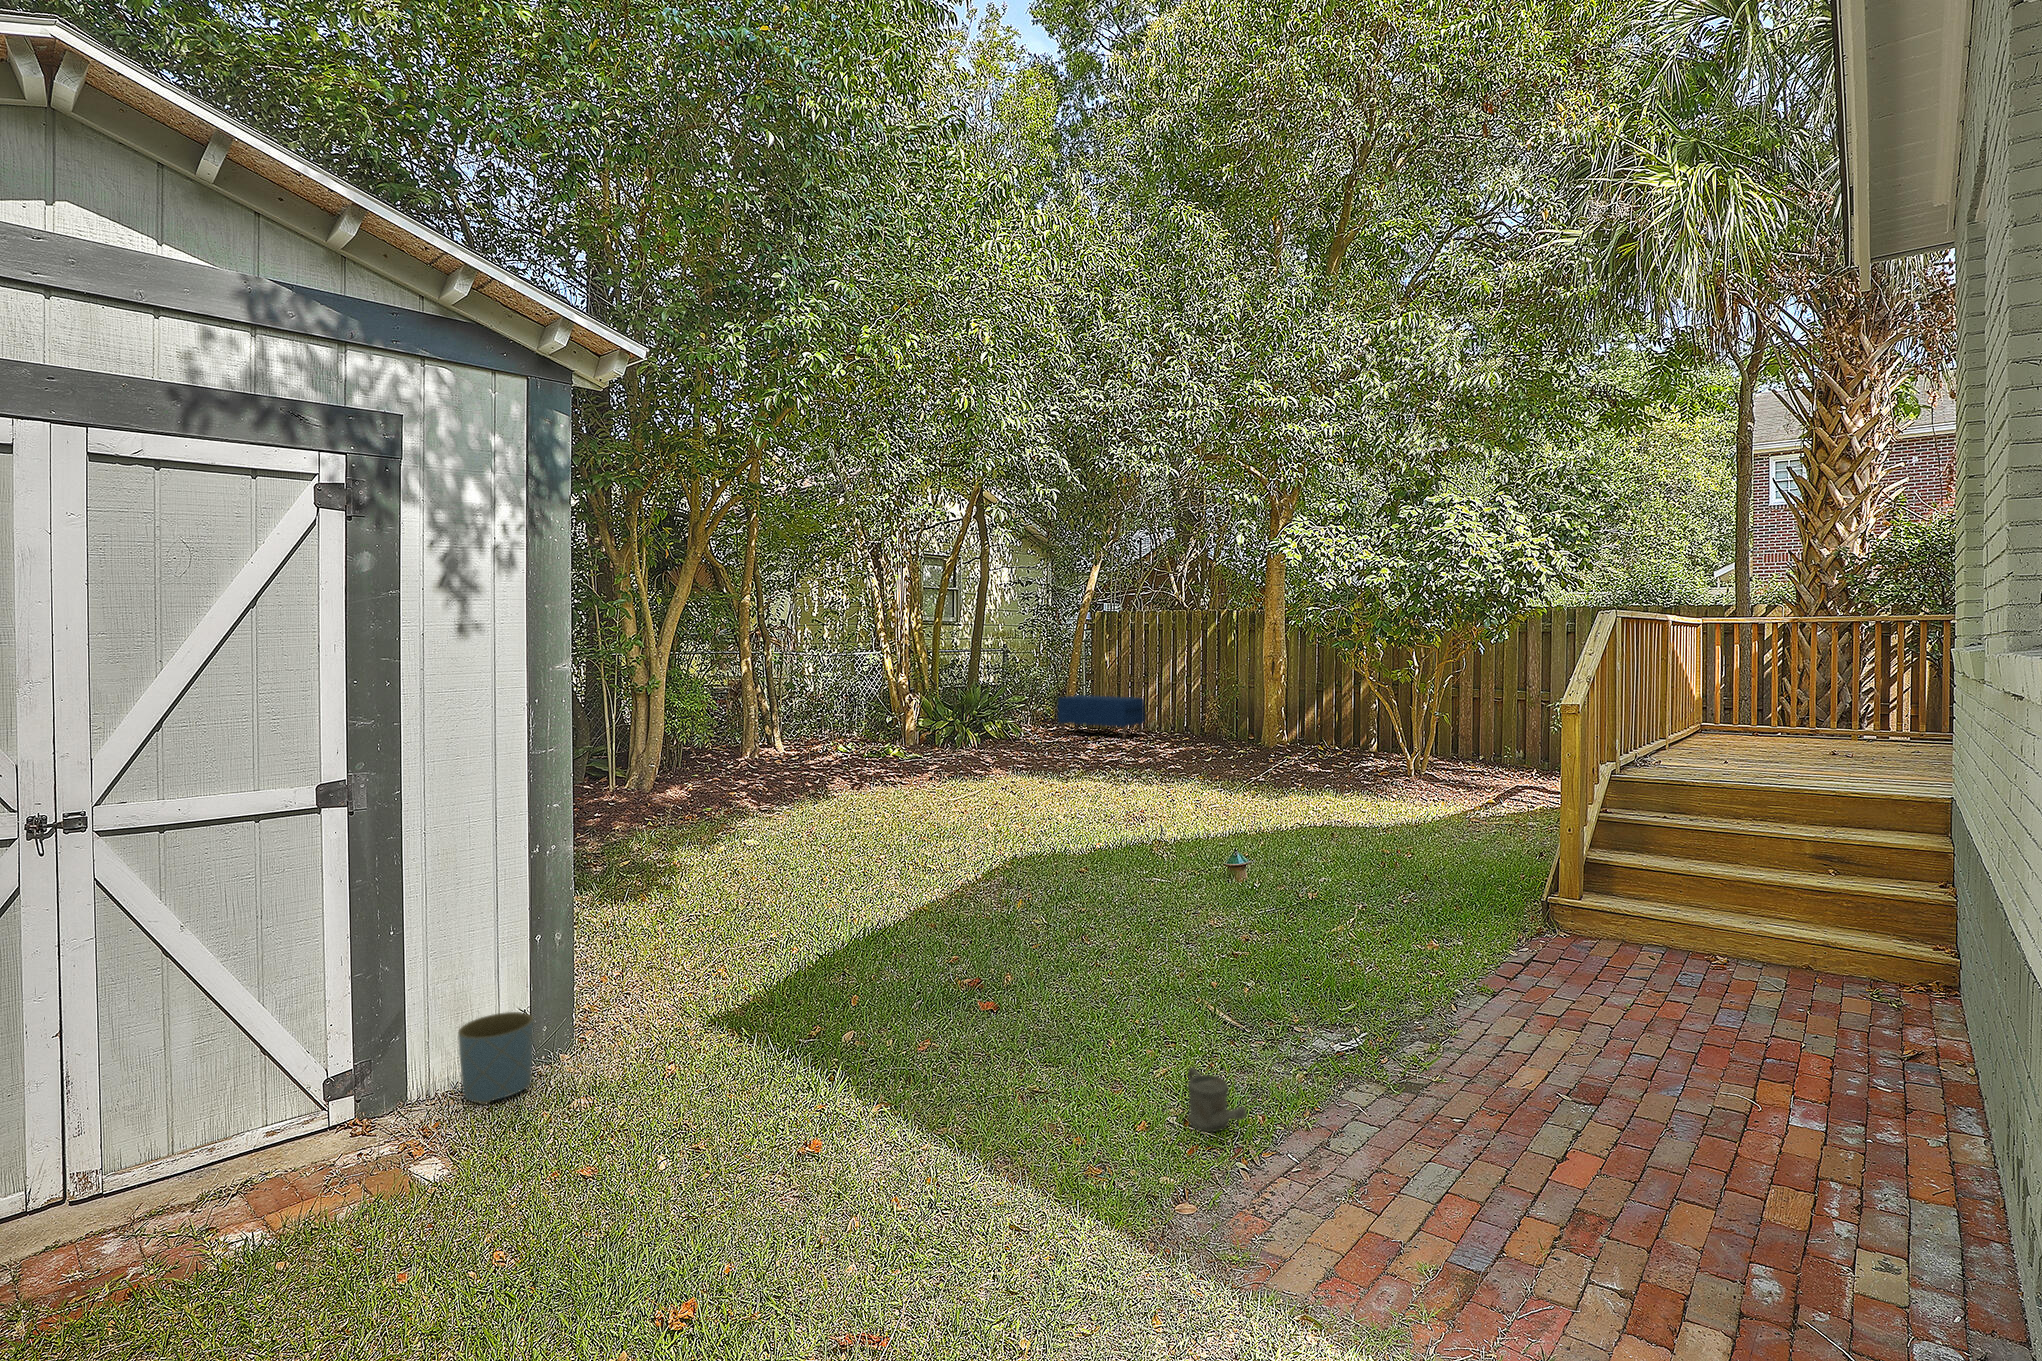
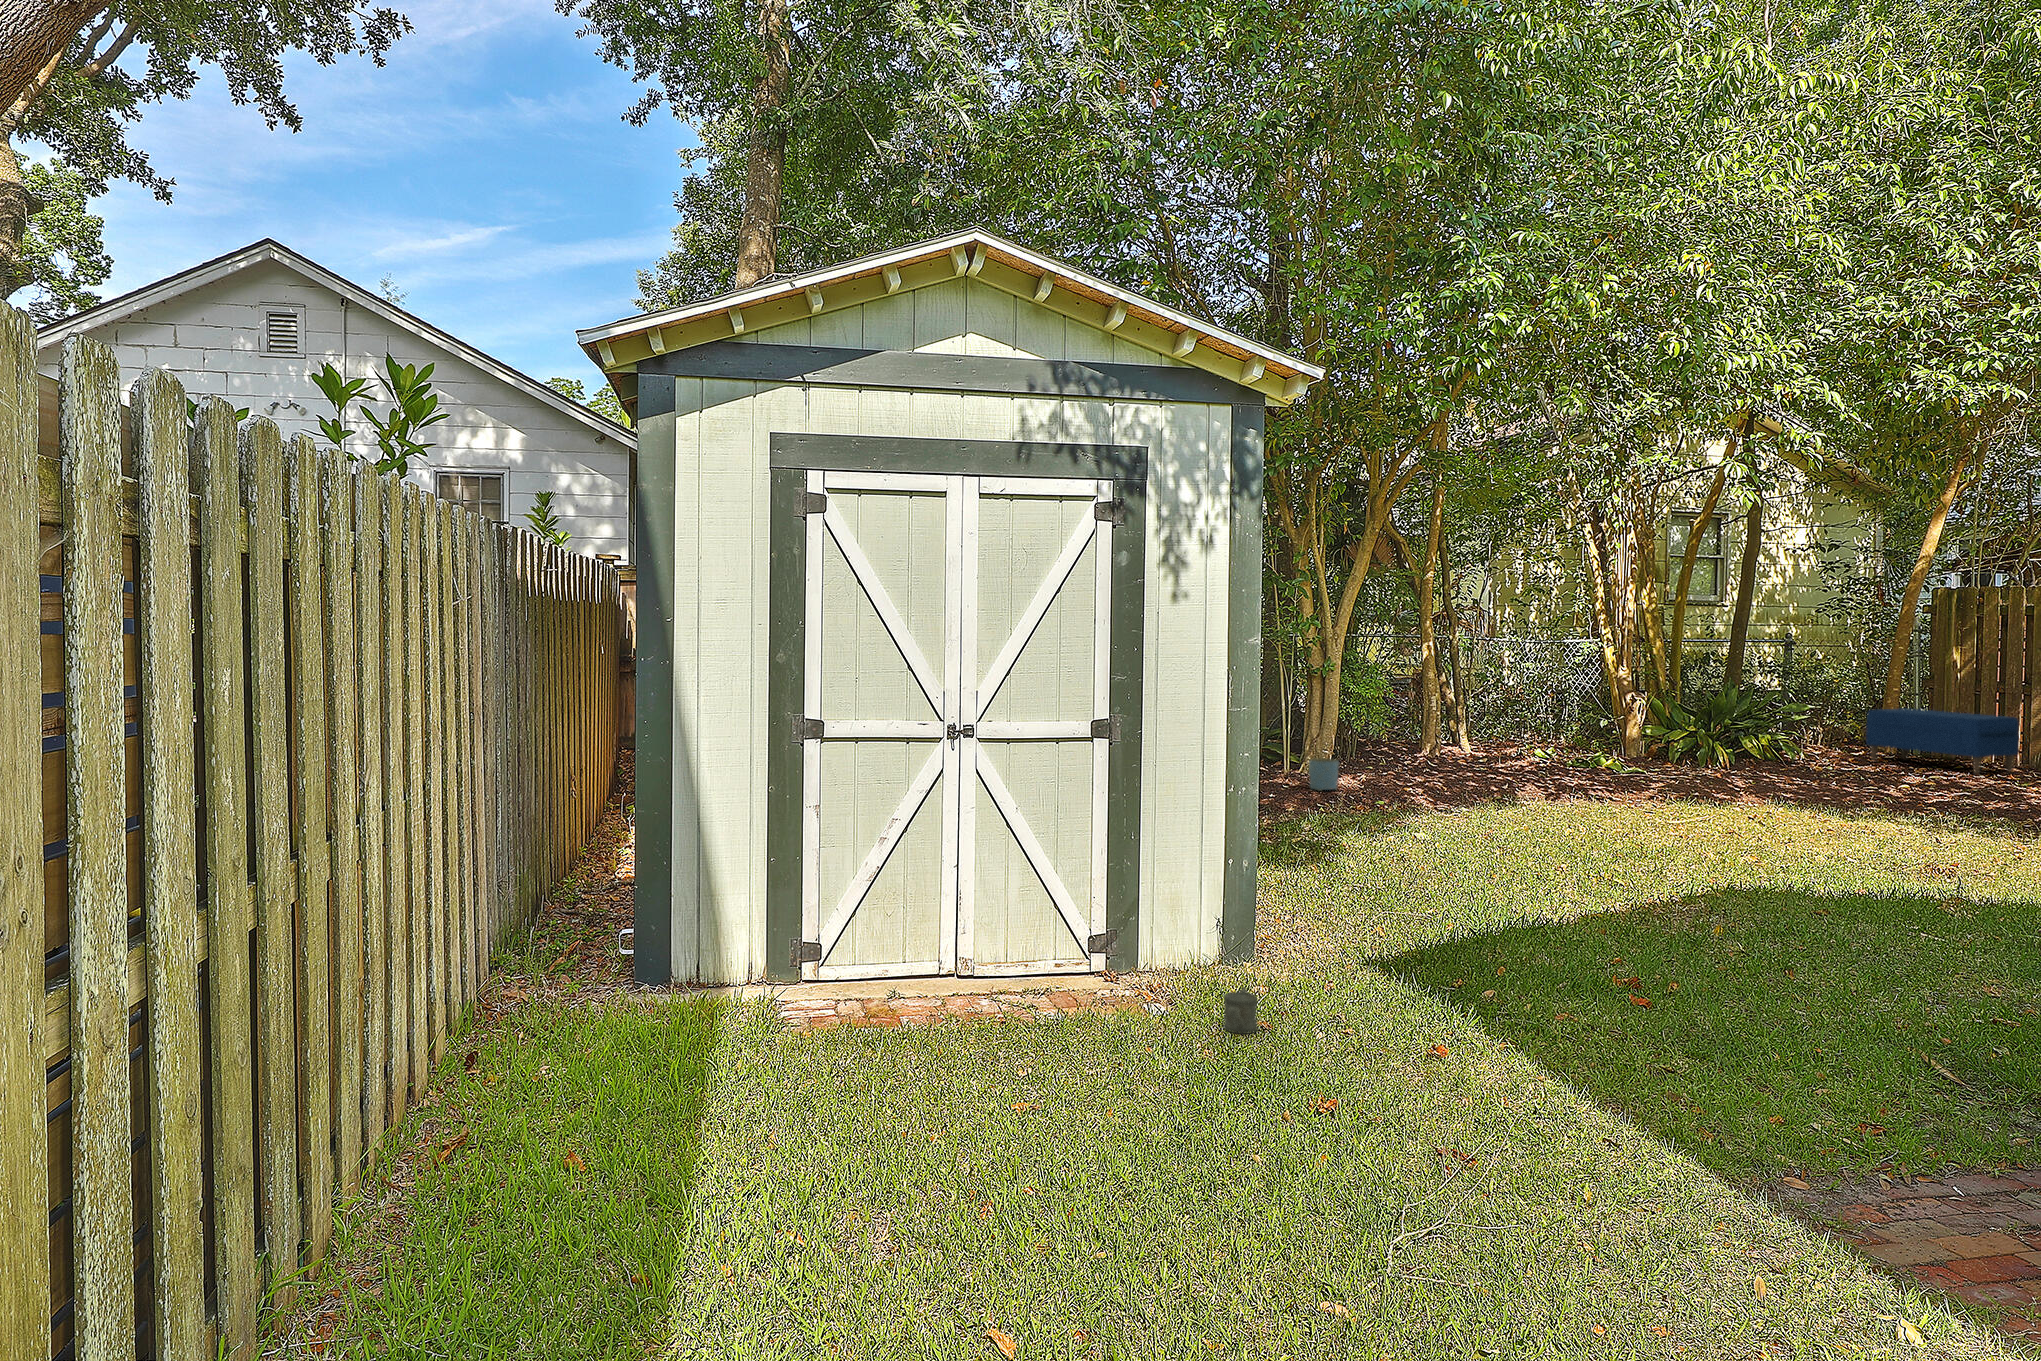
planter: present [458,1012,533,1104] -> present [1309,758,1339,791]
watering can: present [1188,1067,1247,1132] -> present [1224,987,1258,1034]

